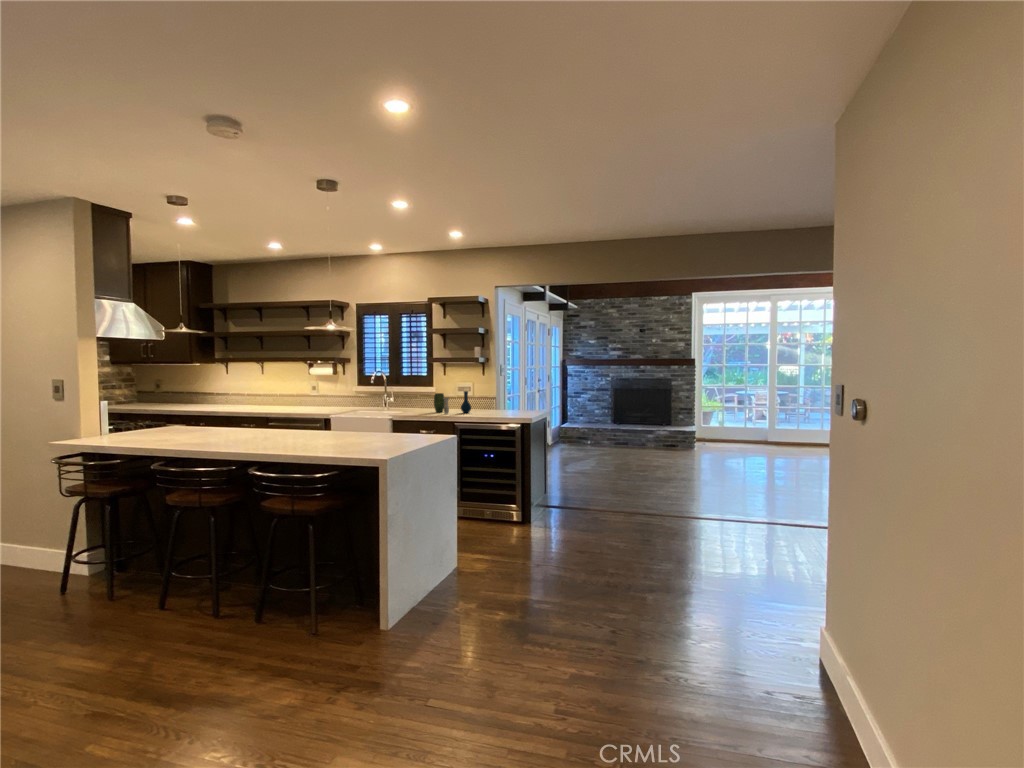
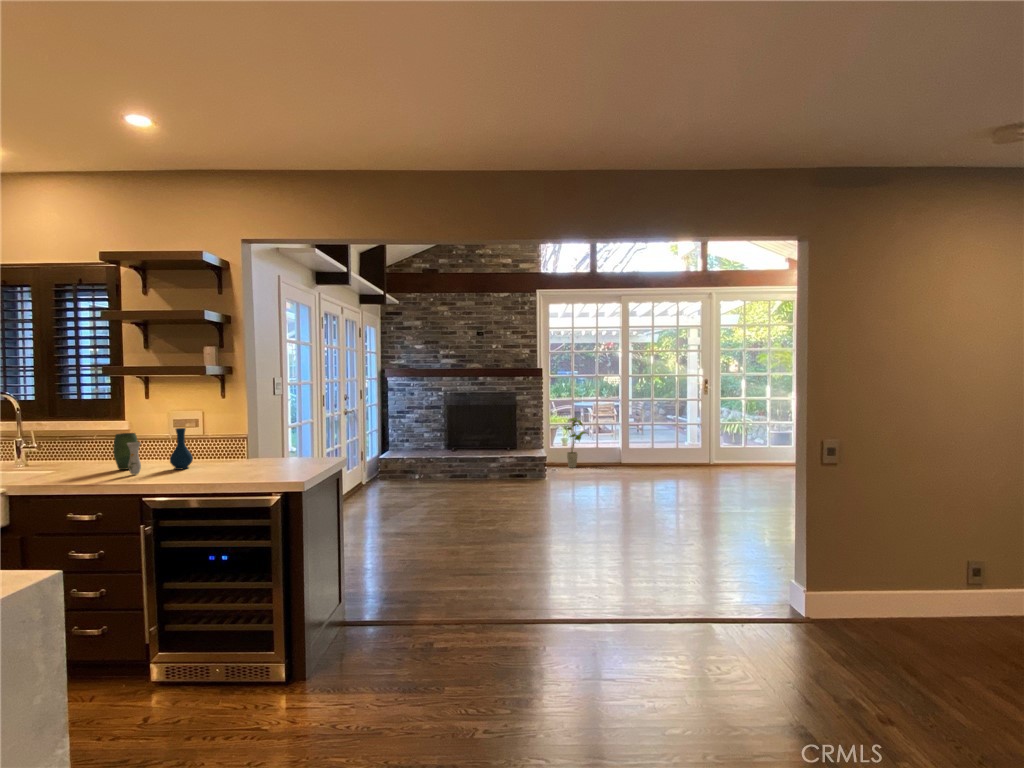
house plant: none [712,401,736,443] -> present [563,418,586,468]

